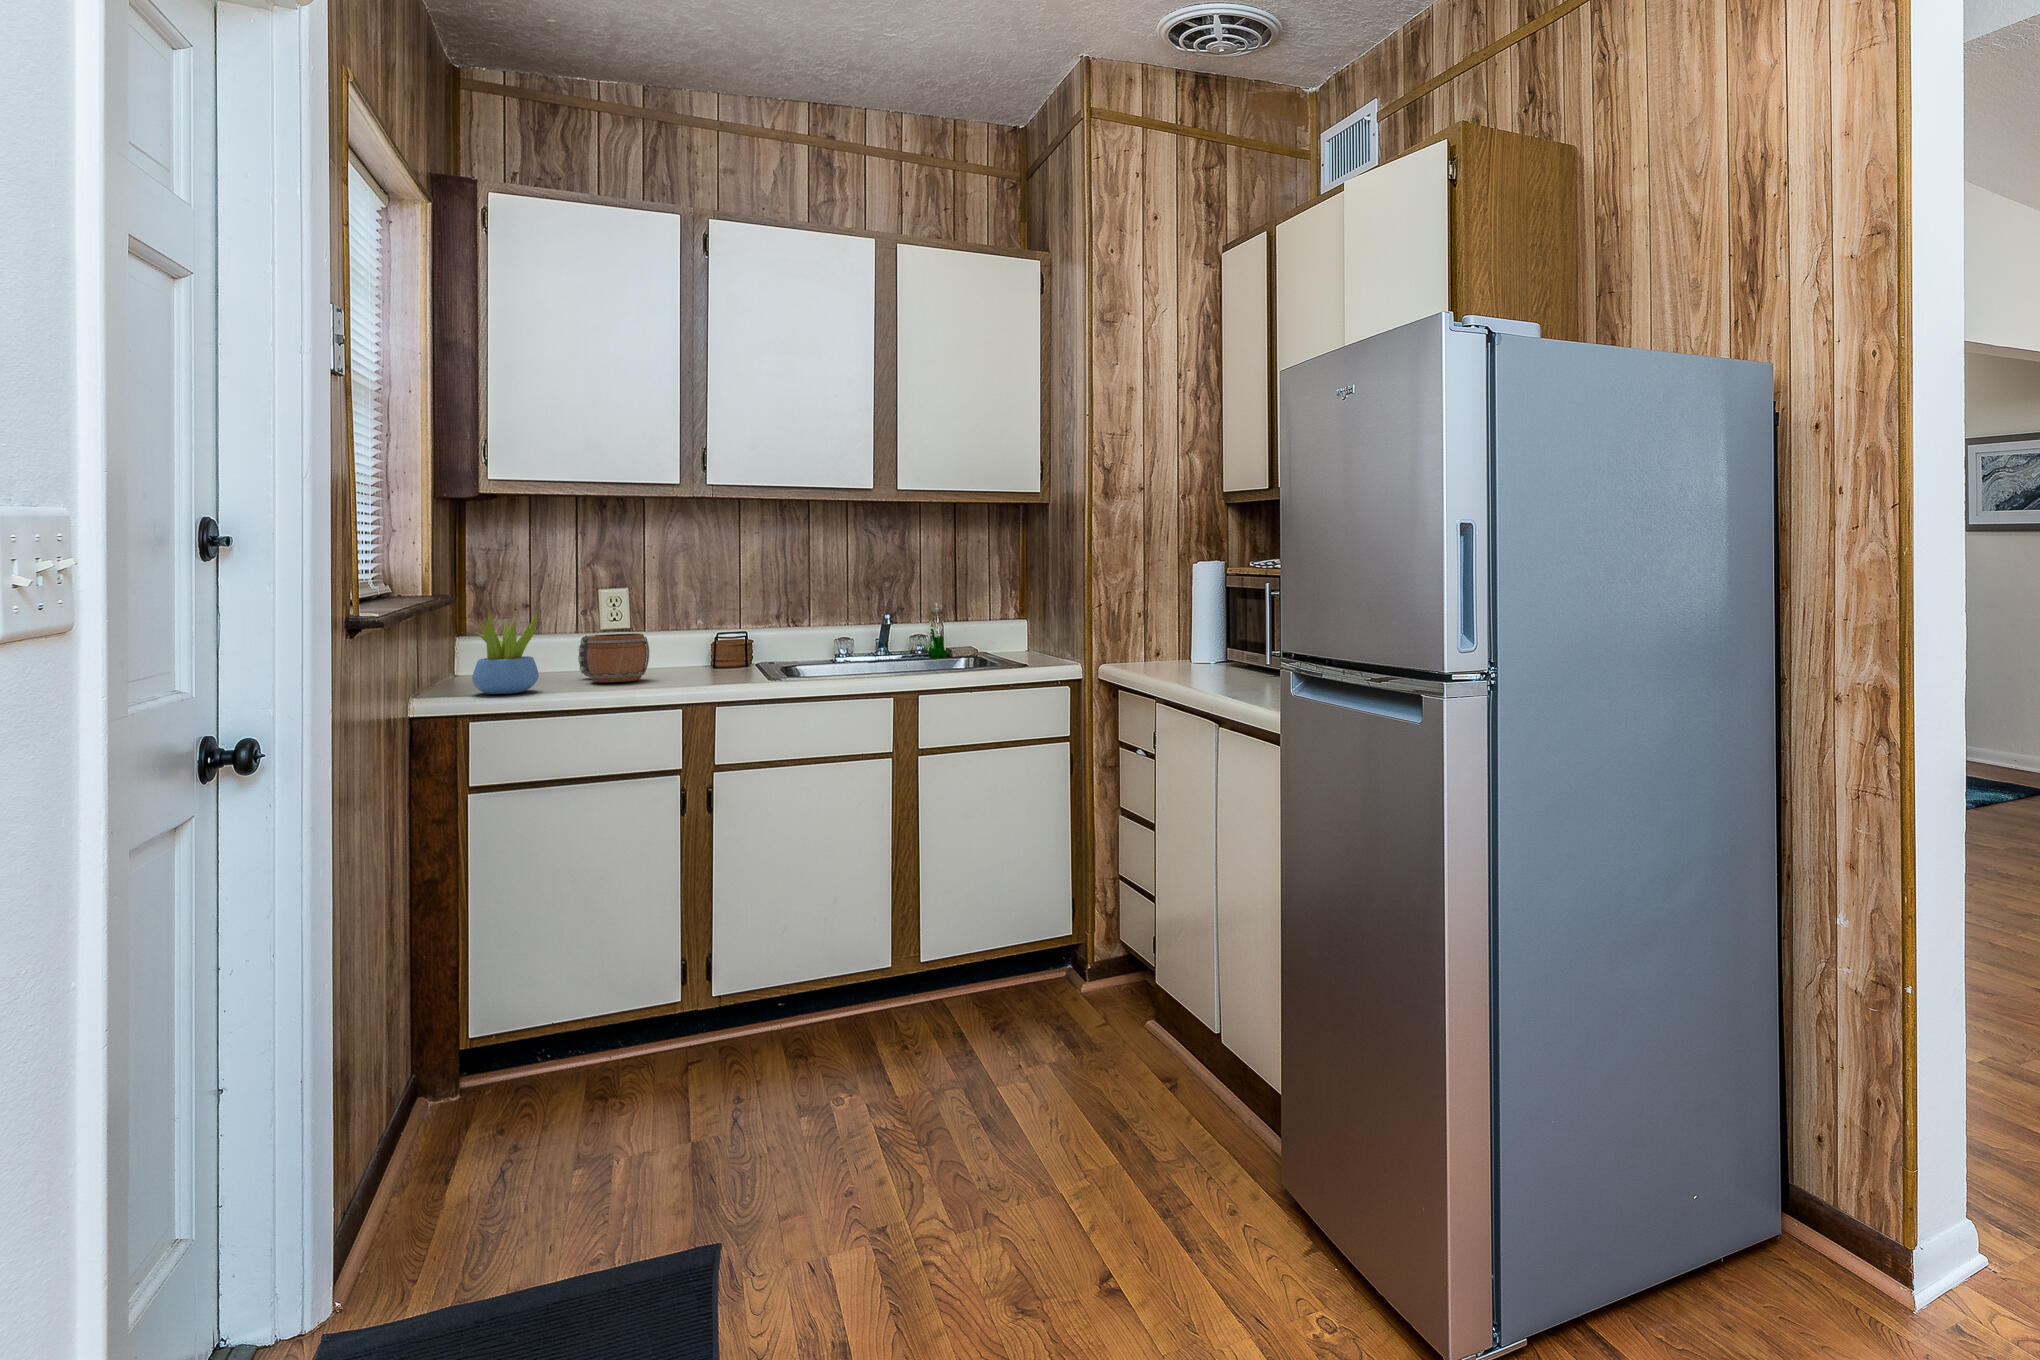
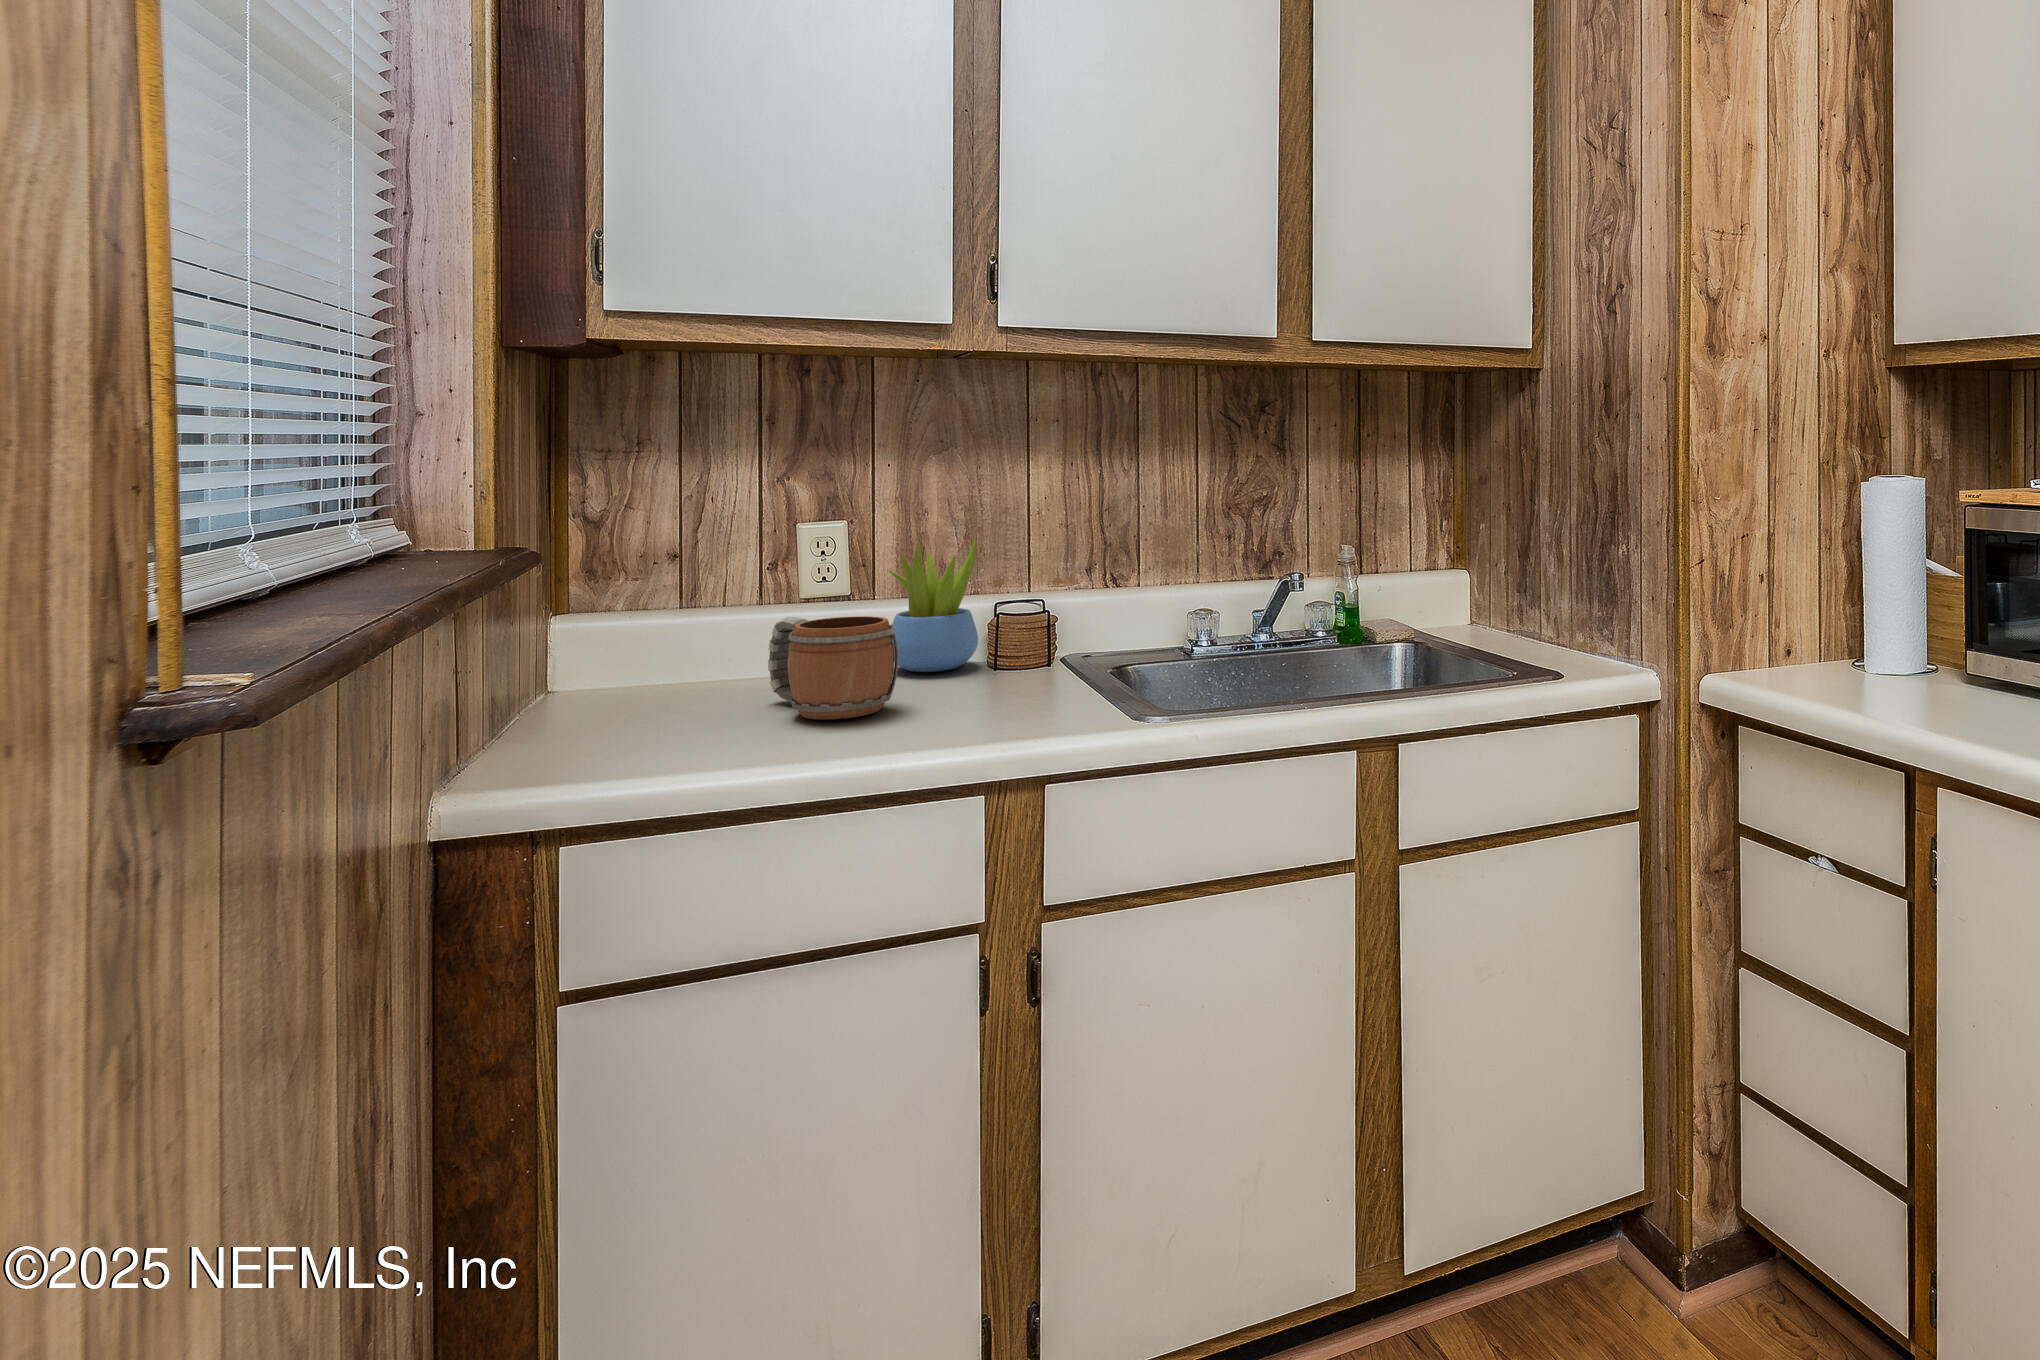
succulent plant: present [472,611,539,694] -> present [889,537,978,672]

